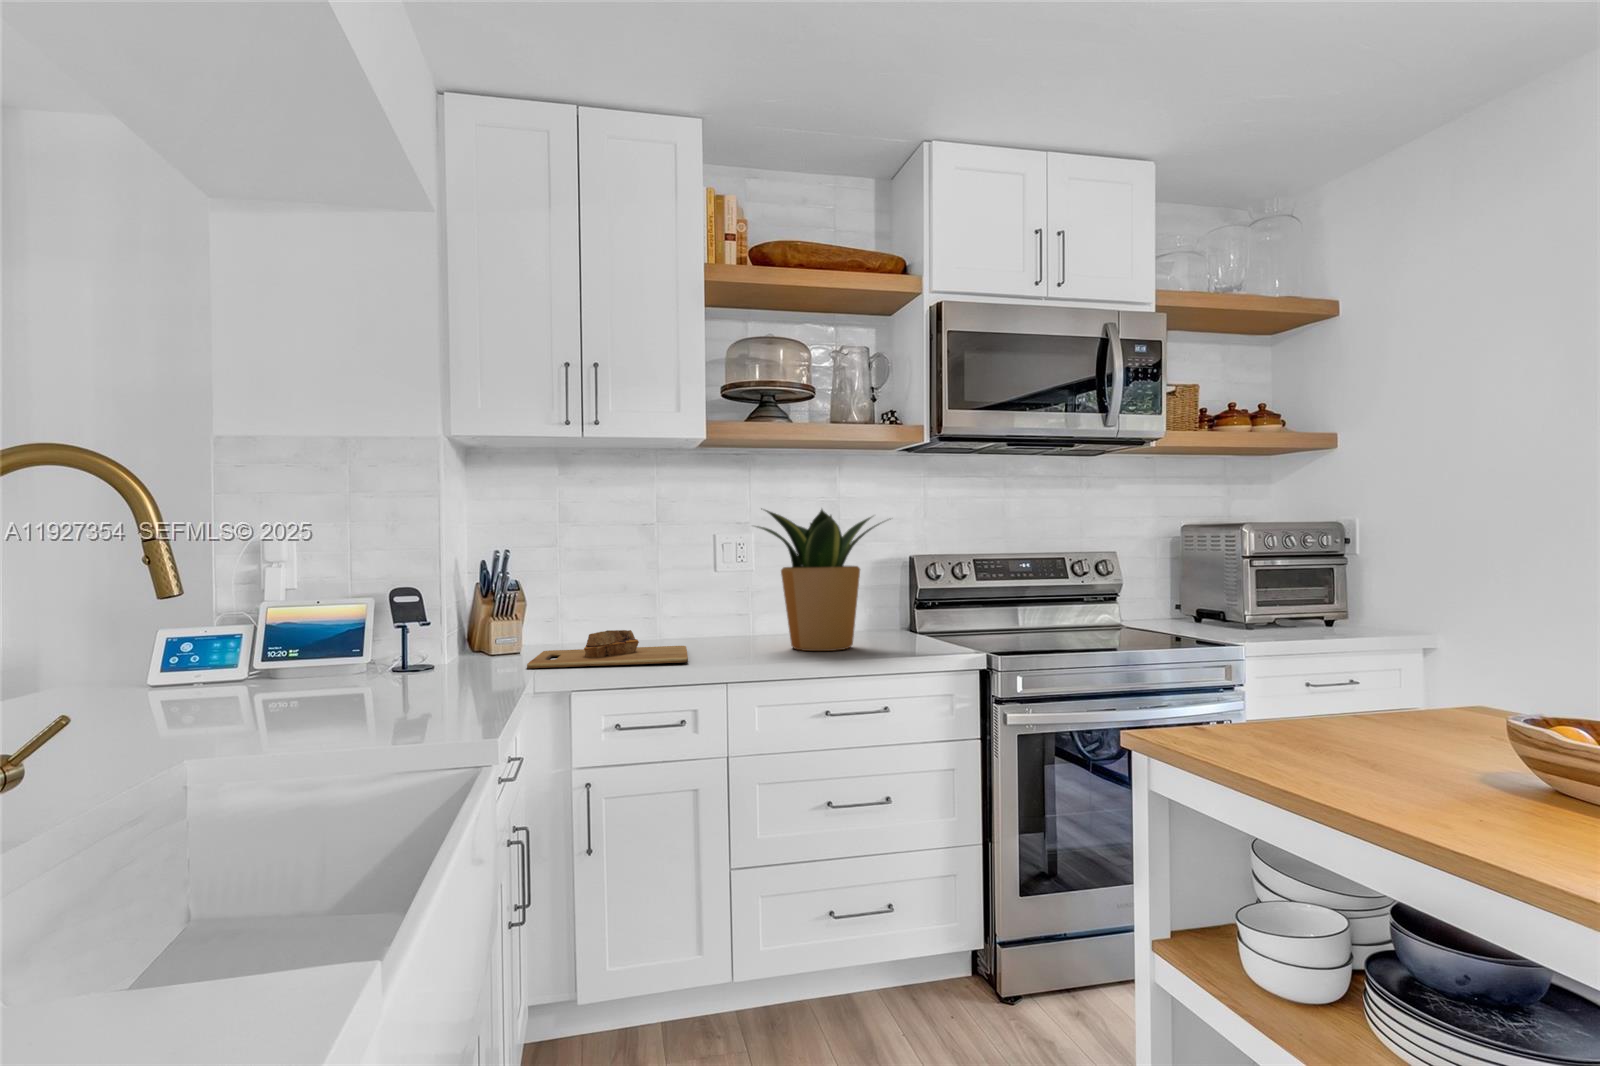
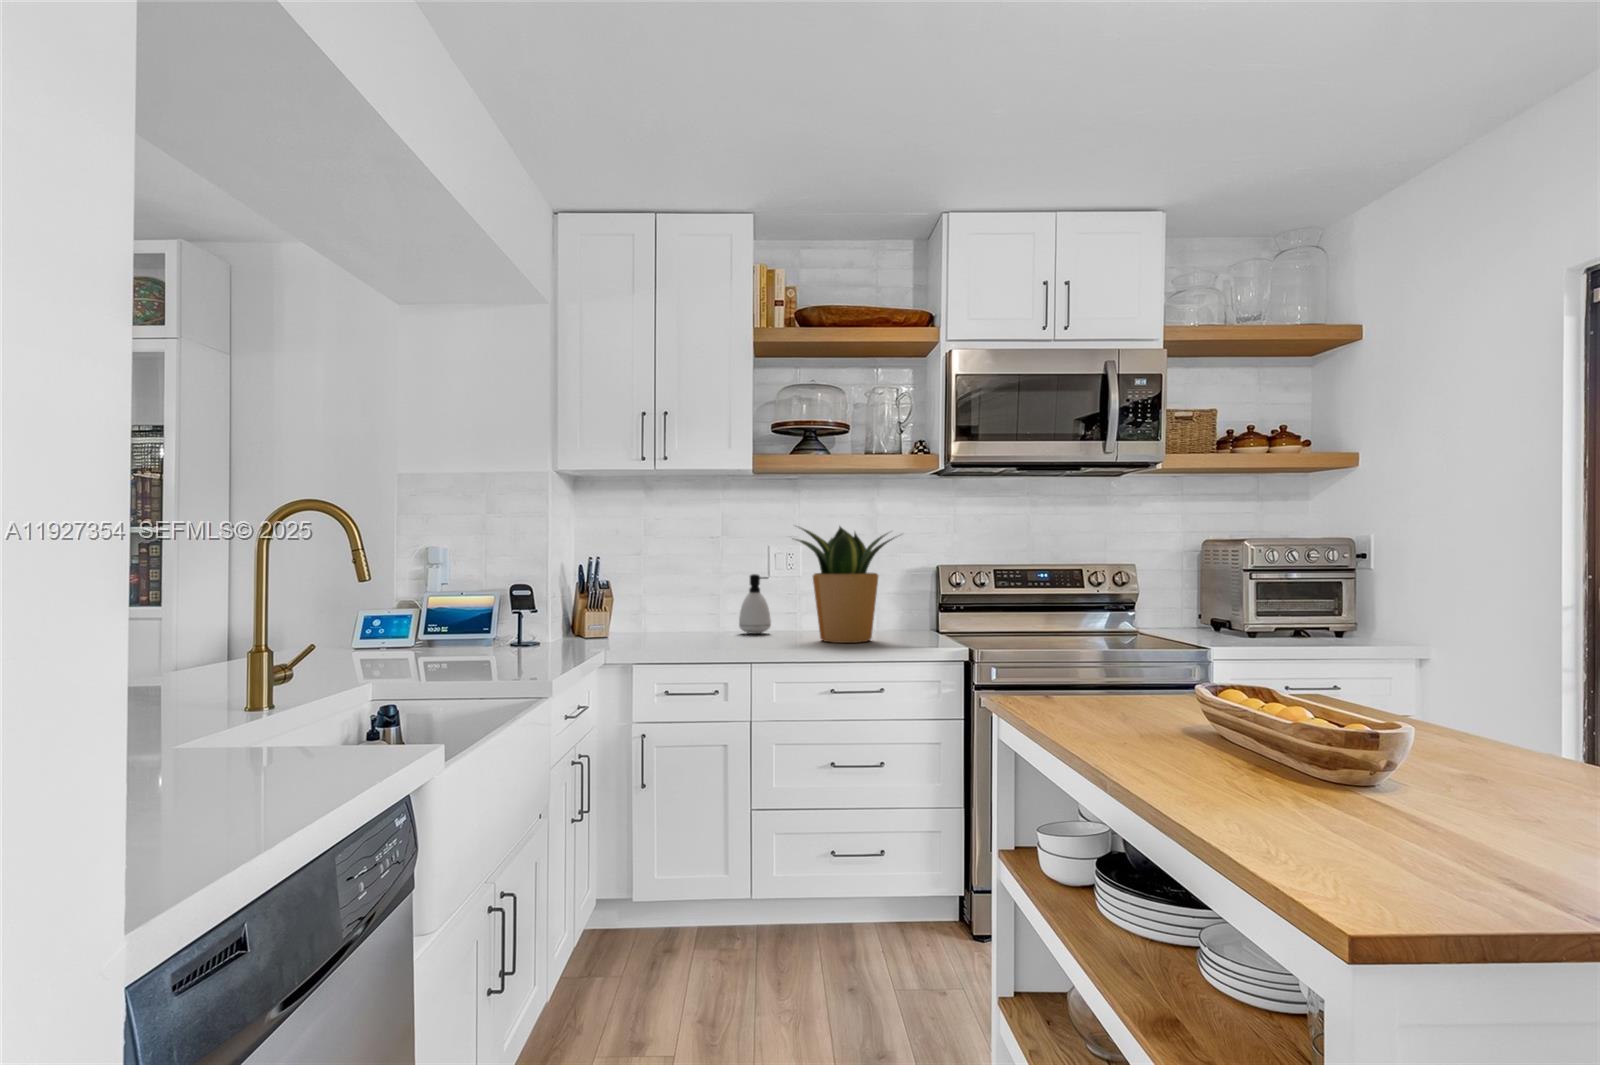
soap dispenser: none [680,570,719,642] -> present [739,574,771,634]
cutting board: present [527,630,688,669] -> none [605,620,736,647]

